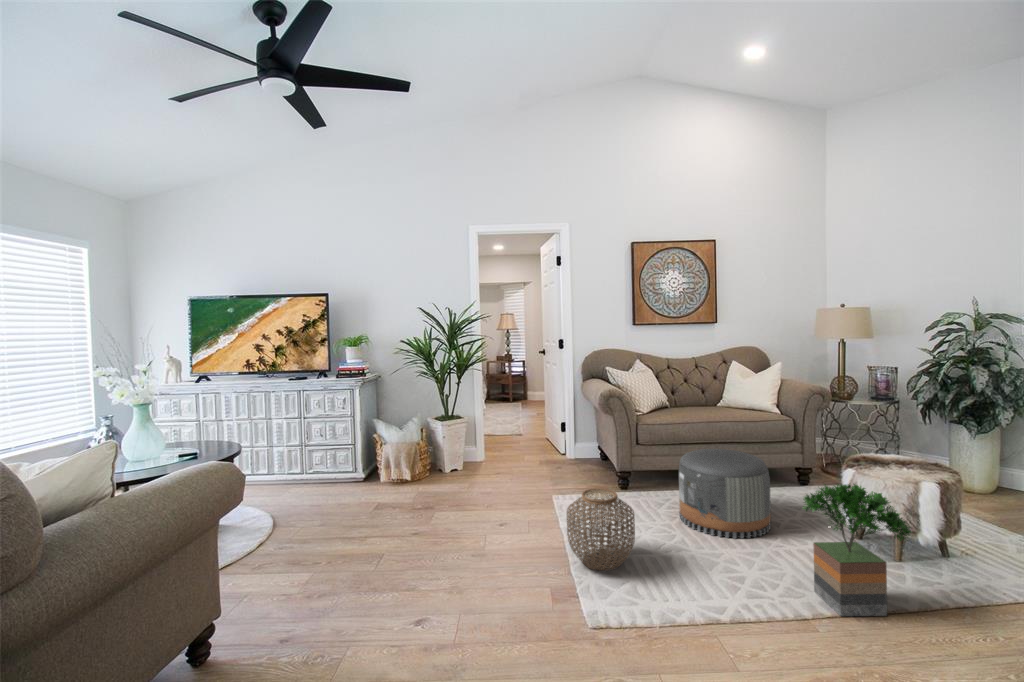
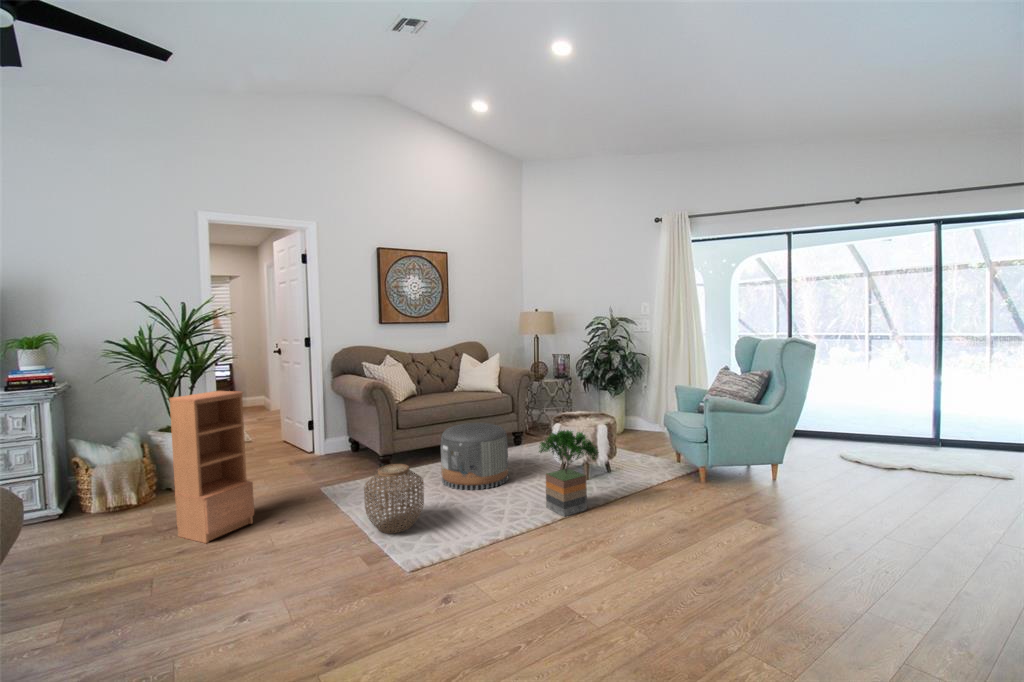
bookcase: none [415,389,479,530] -> present [169,391,254,543]

